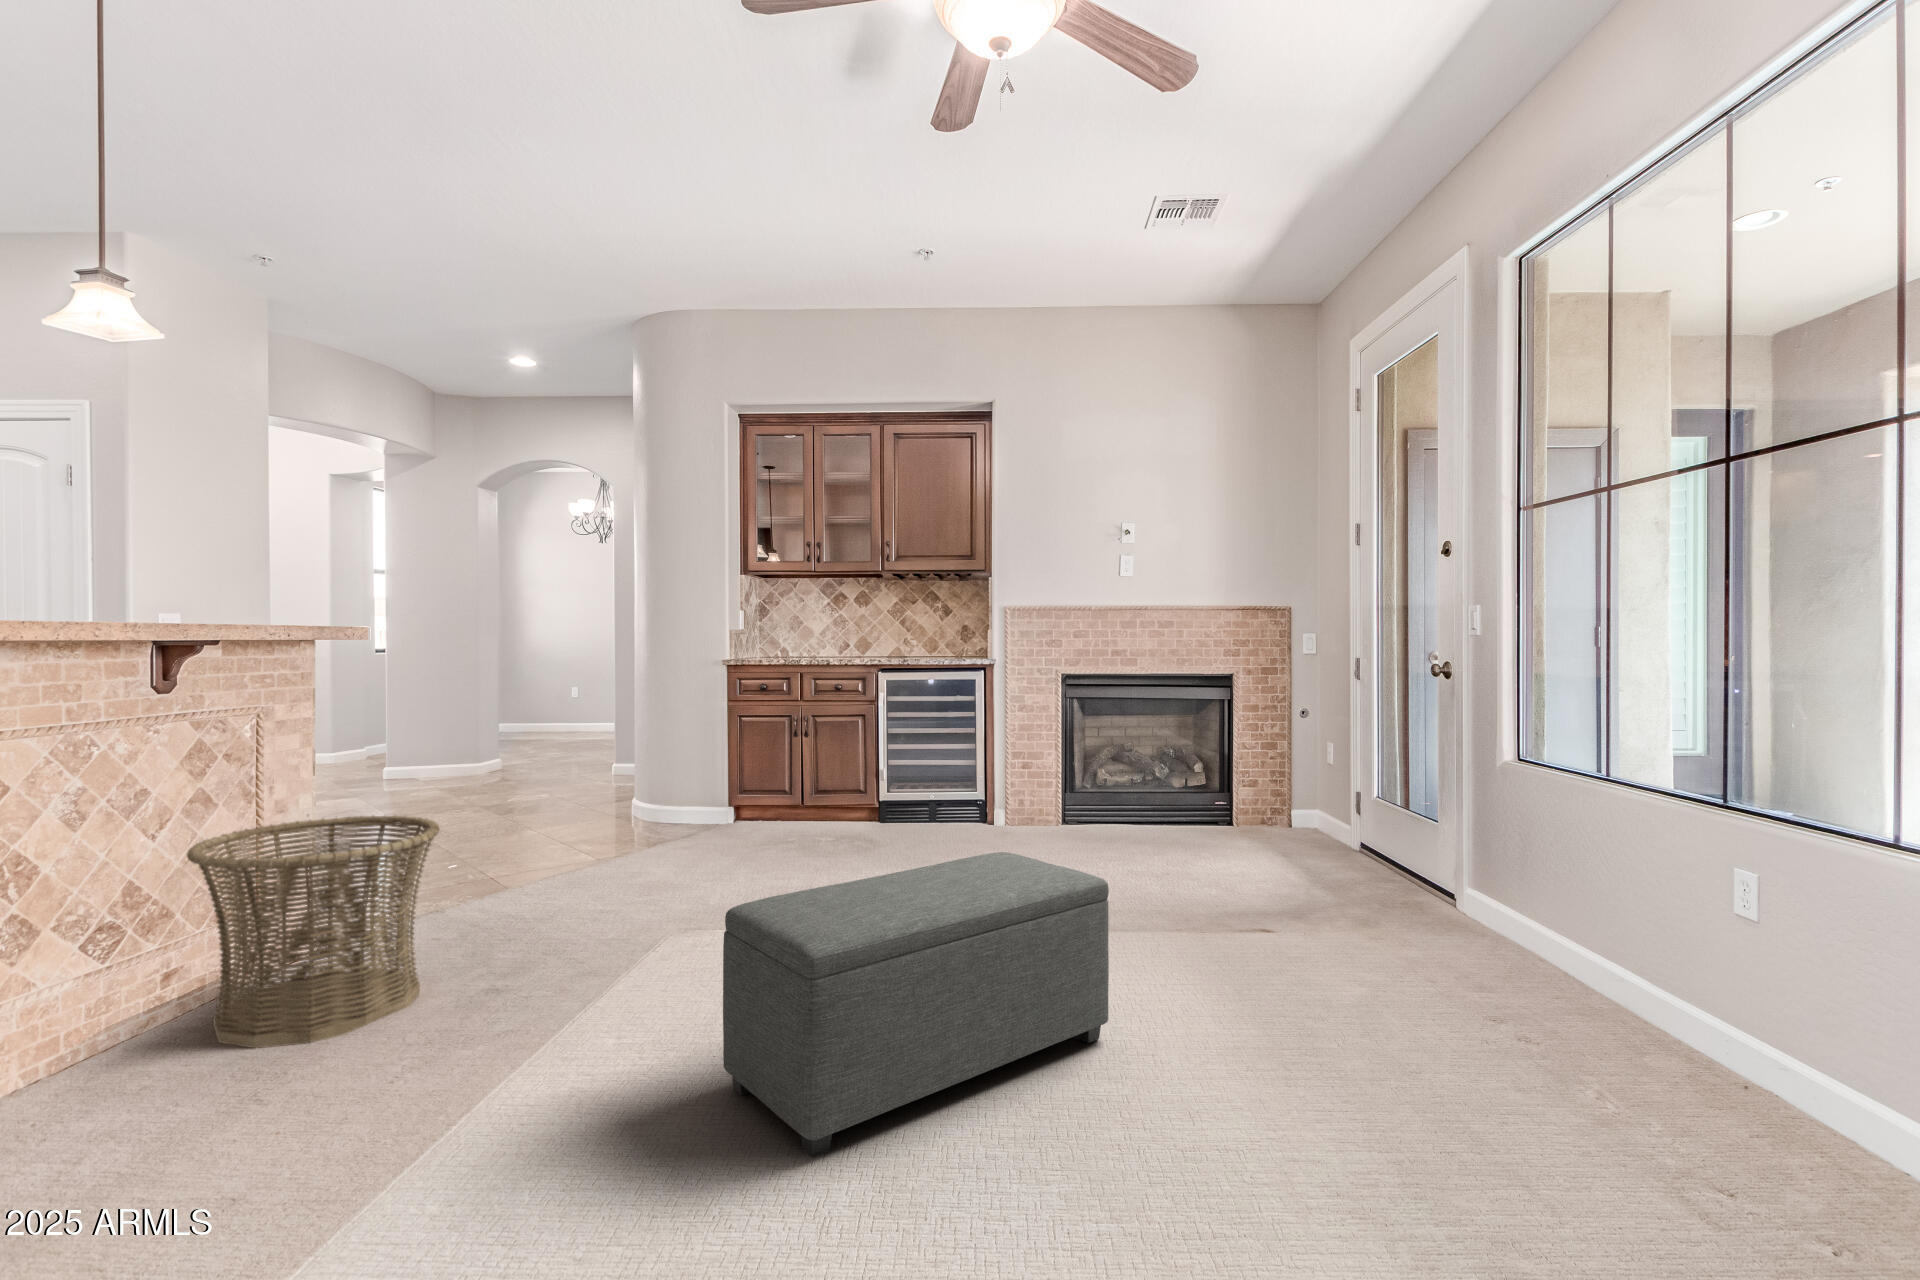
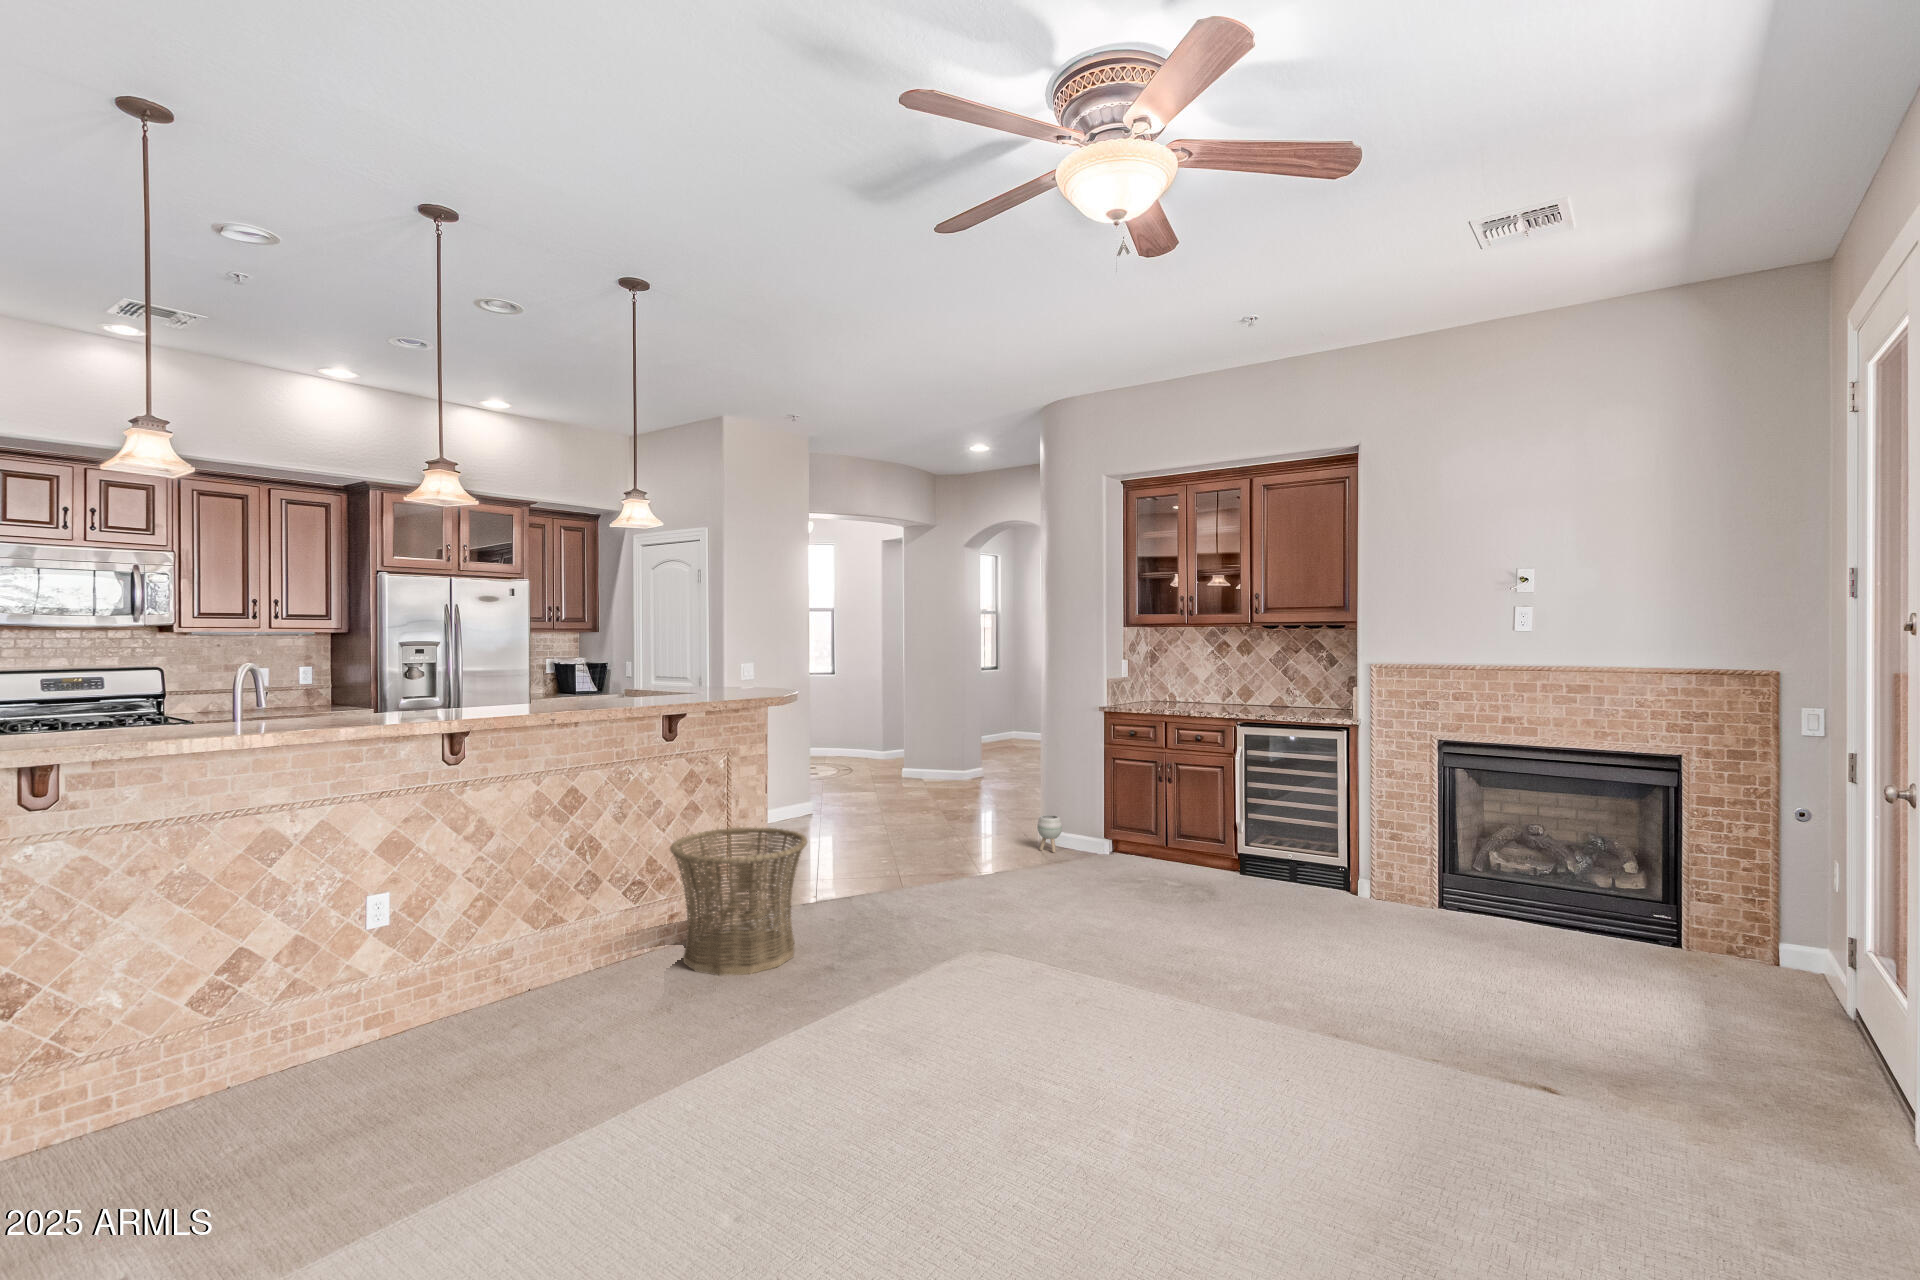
planter: none [643,790,672,833] -> present [1037,815,1062,853]
ottoman: present [723,852,1109,1157] -> none [887,940,1211,1147]

